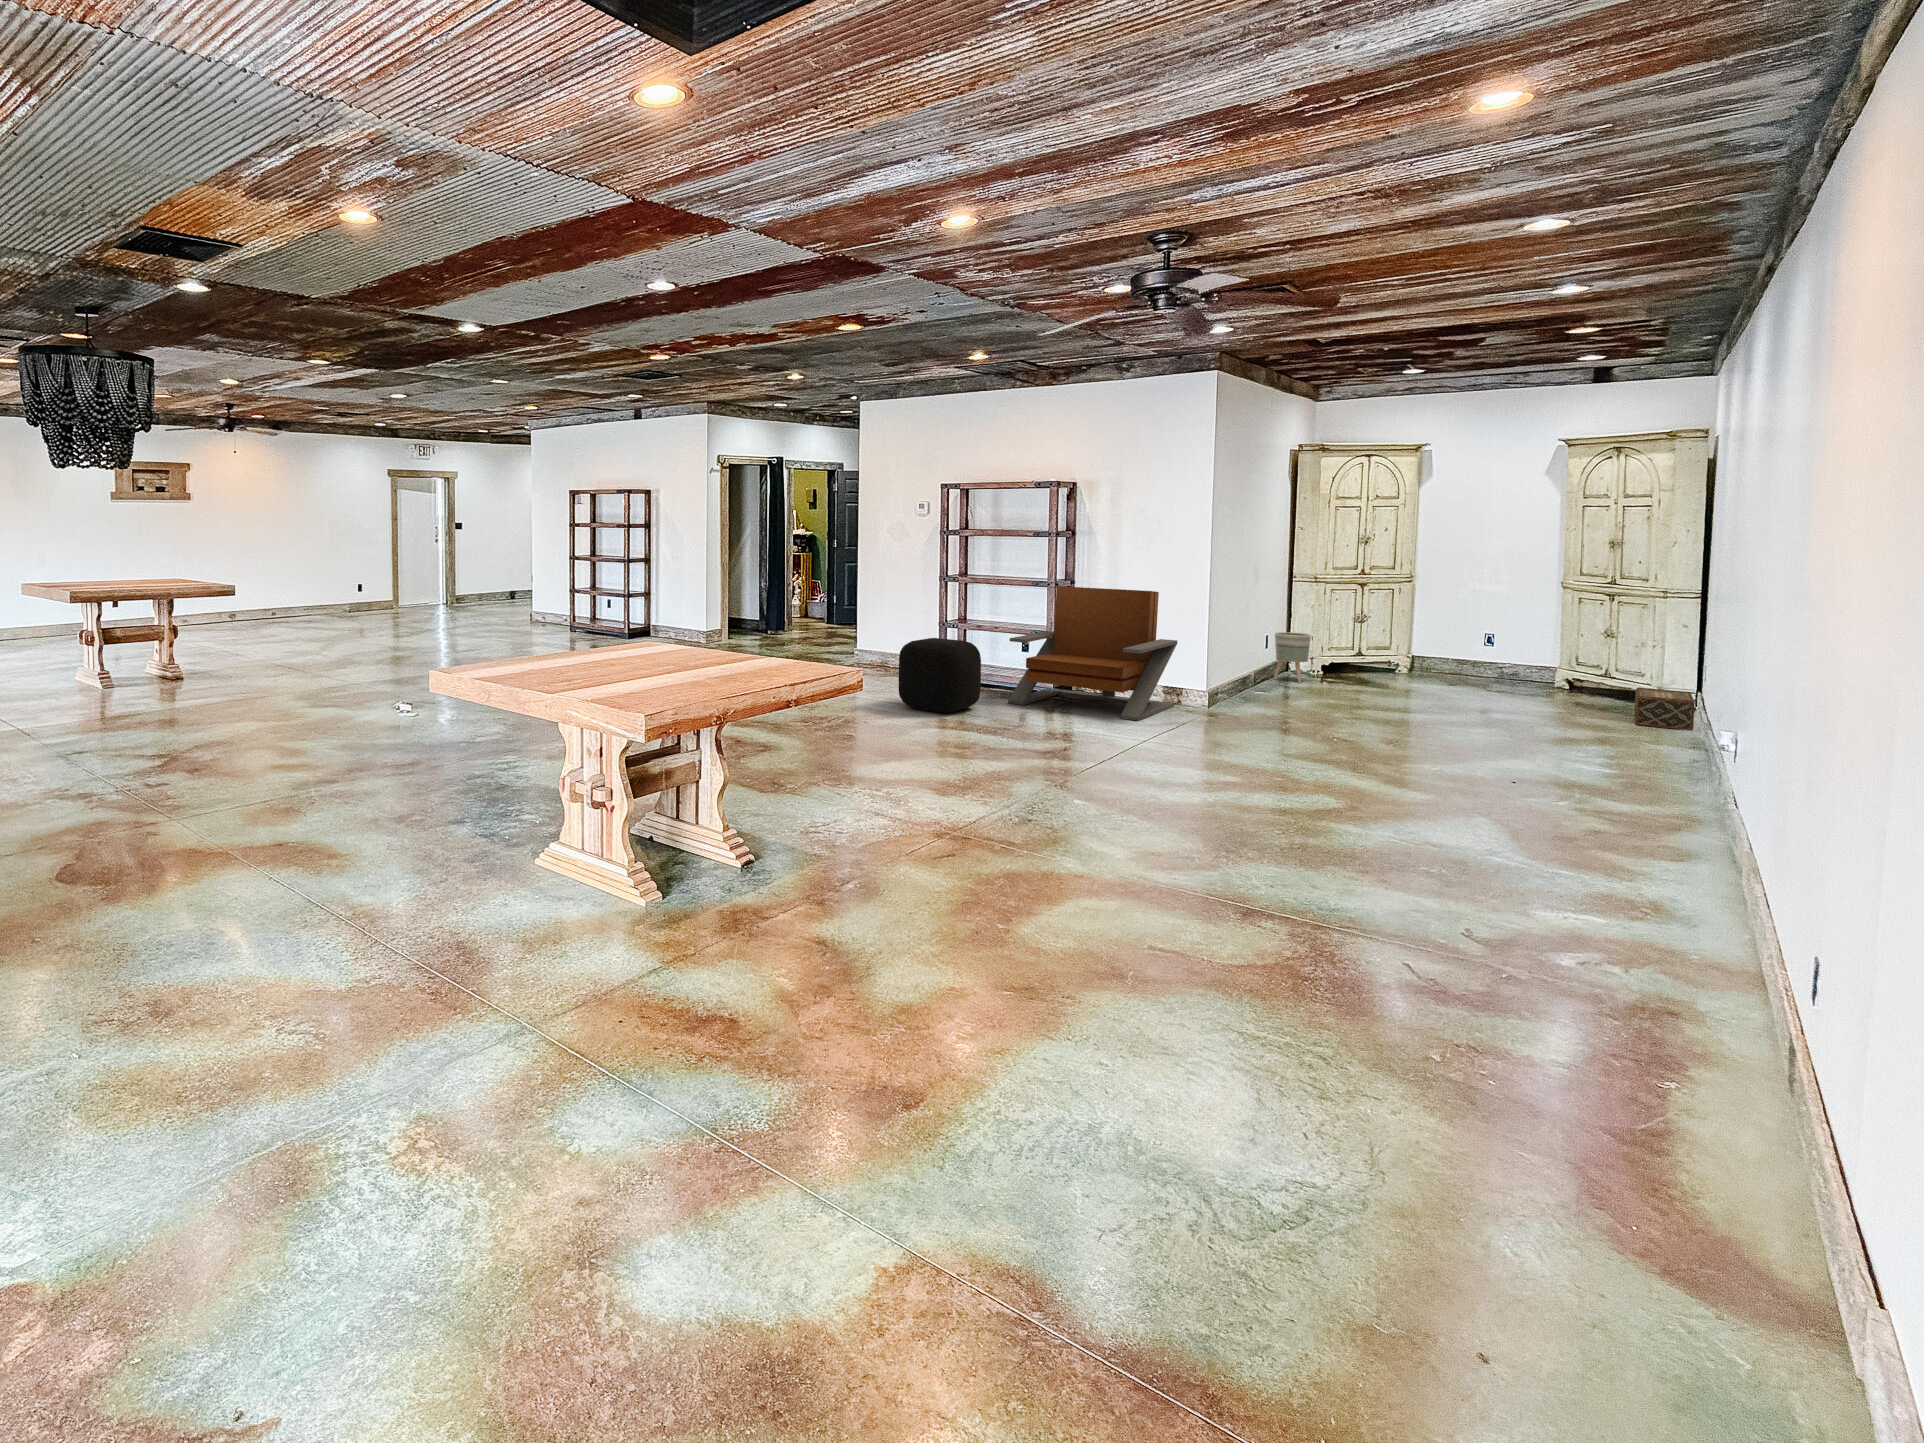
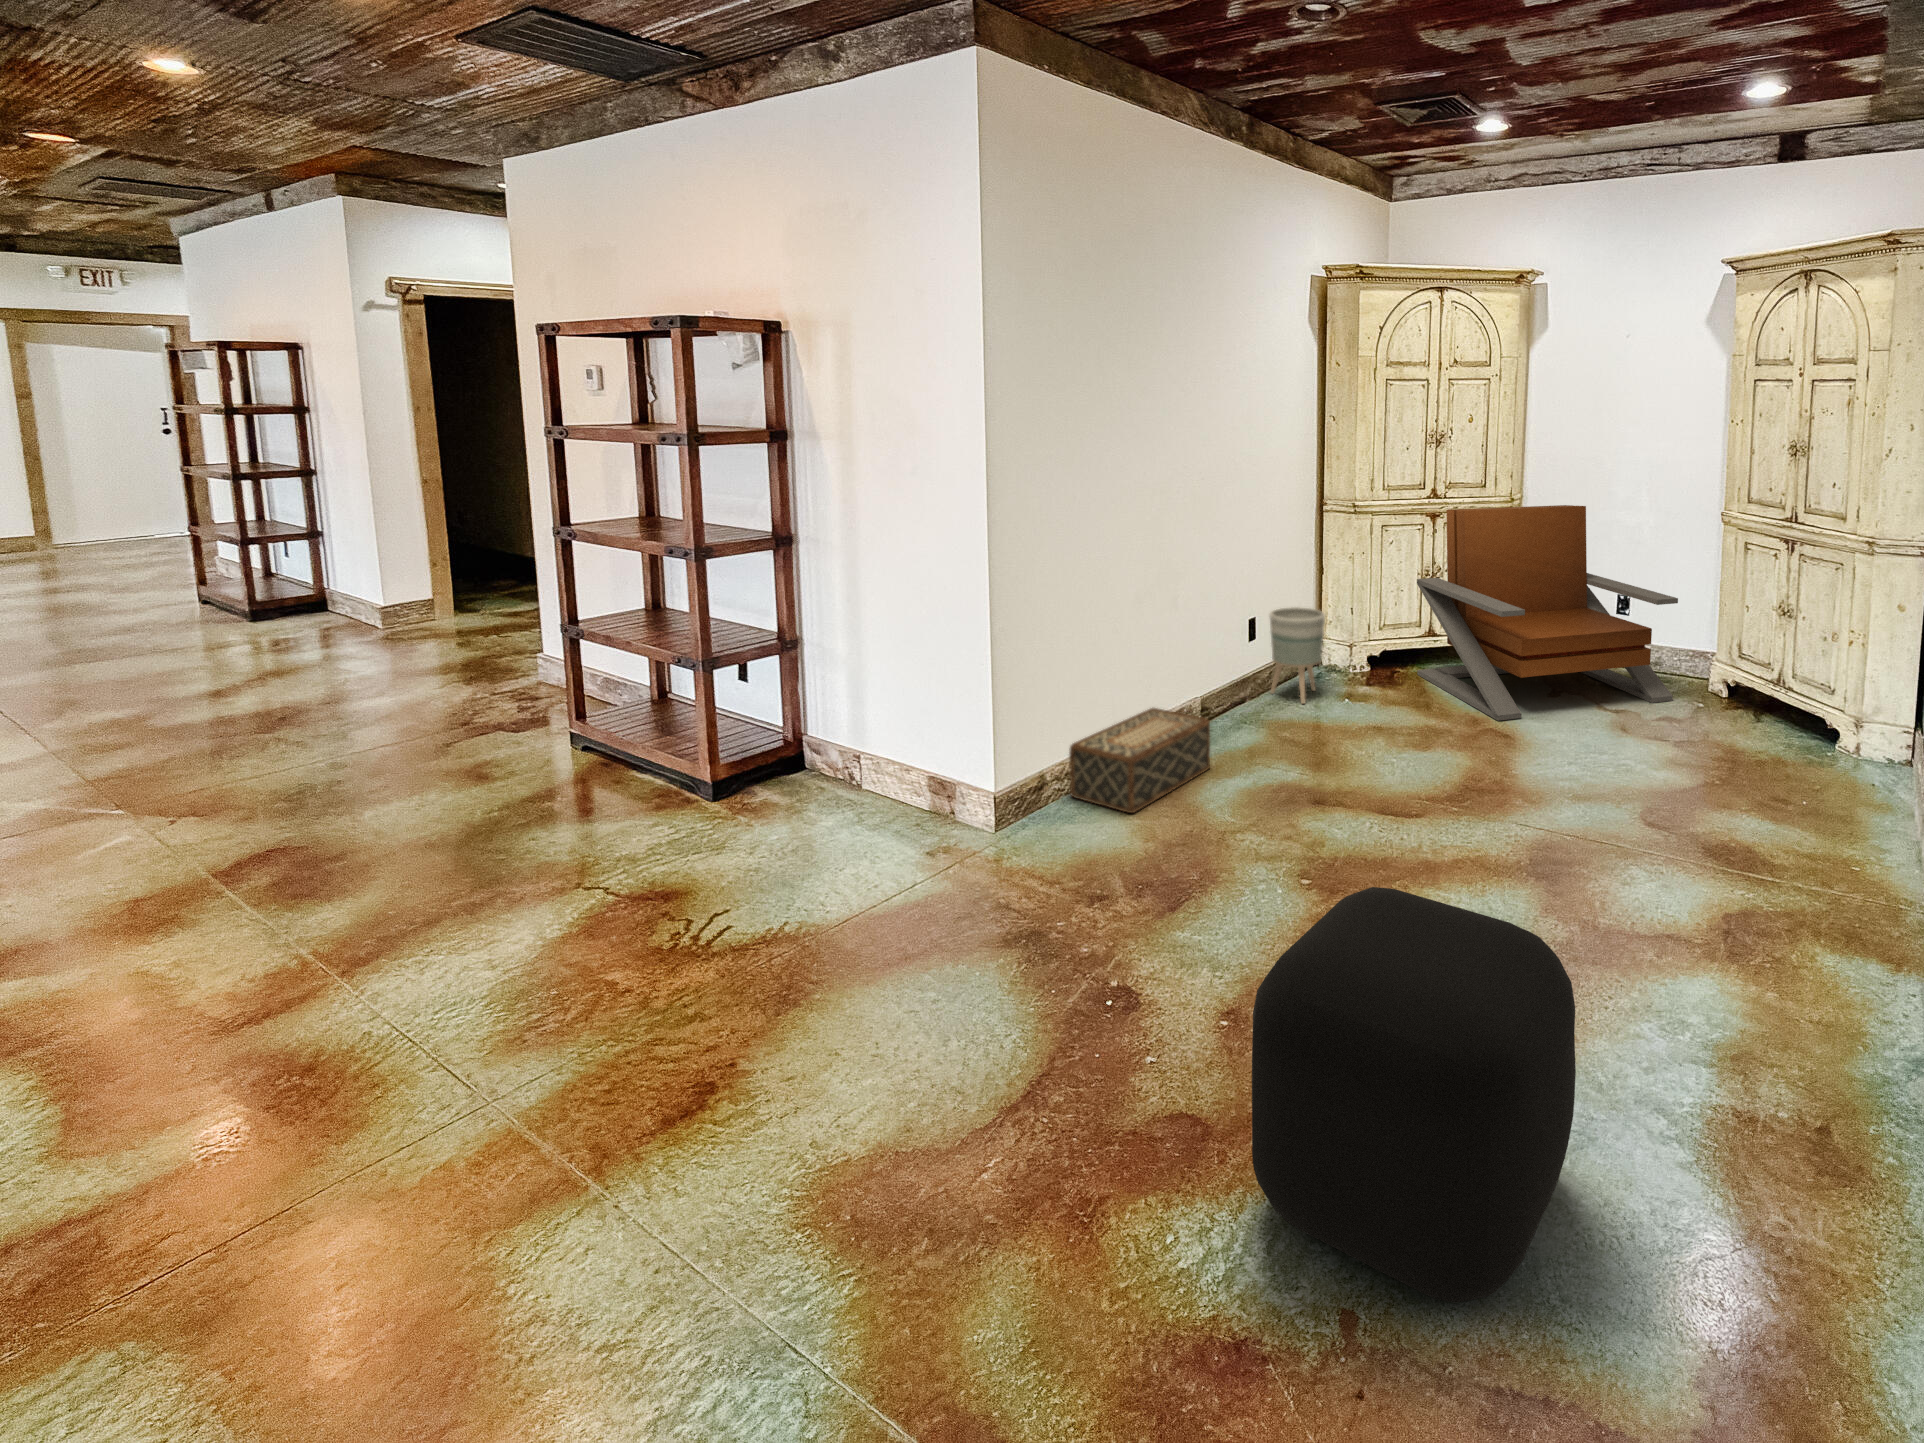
lounge chair: present [1008,586,1177,721] -> present [1417,505,1678,721]
ottoman: present [899,638,981,713] -> present [1252,887,1576,1303]
woven basket: present [1634,688,1695,730] -> present [1069,708,1210,813]

